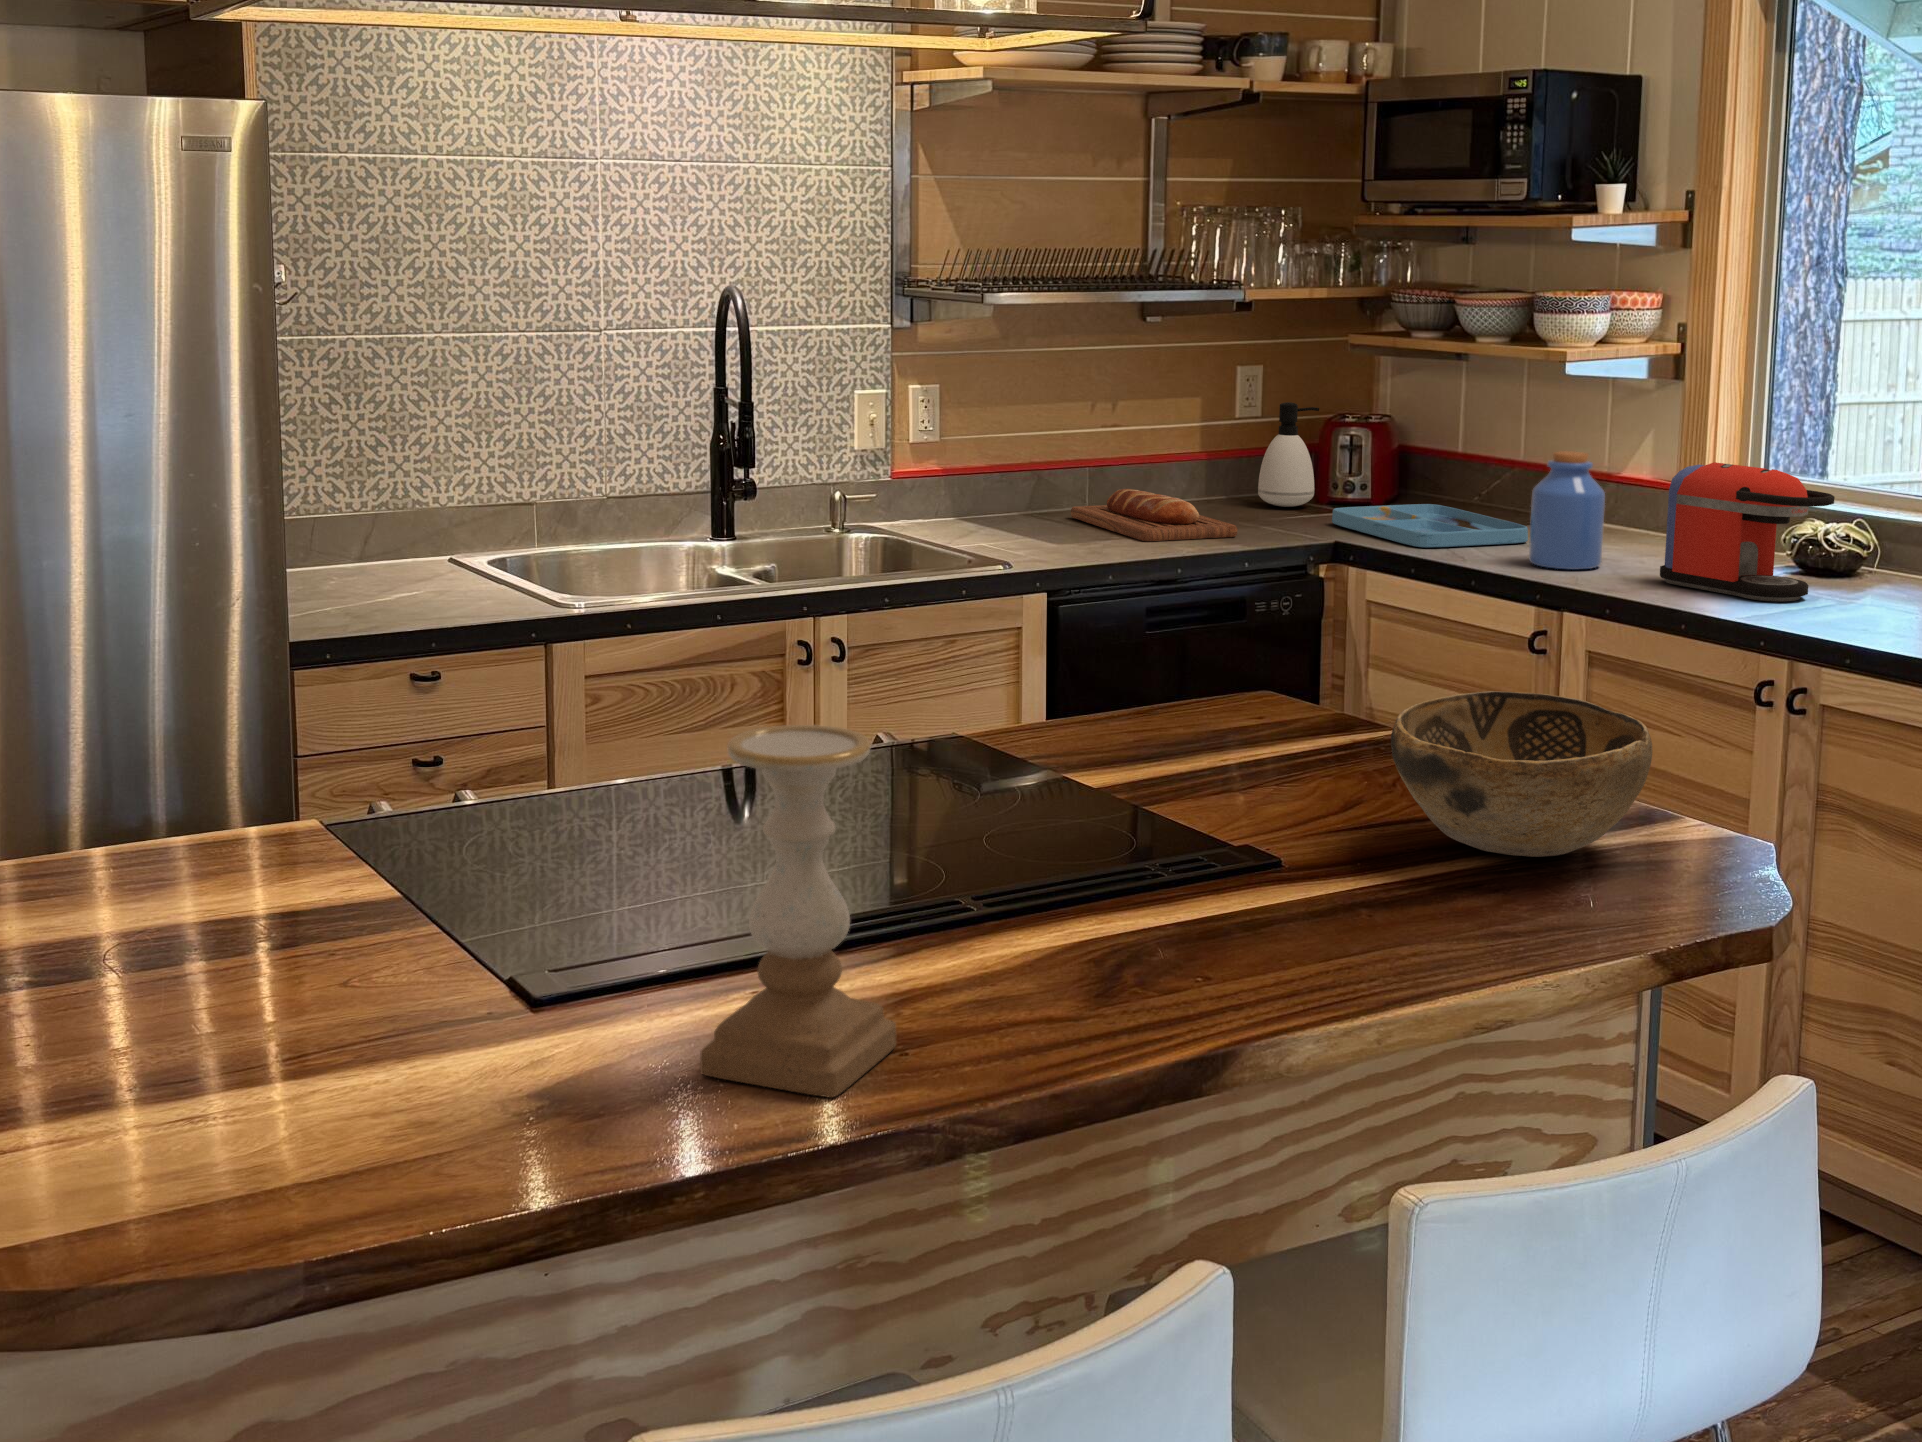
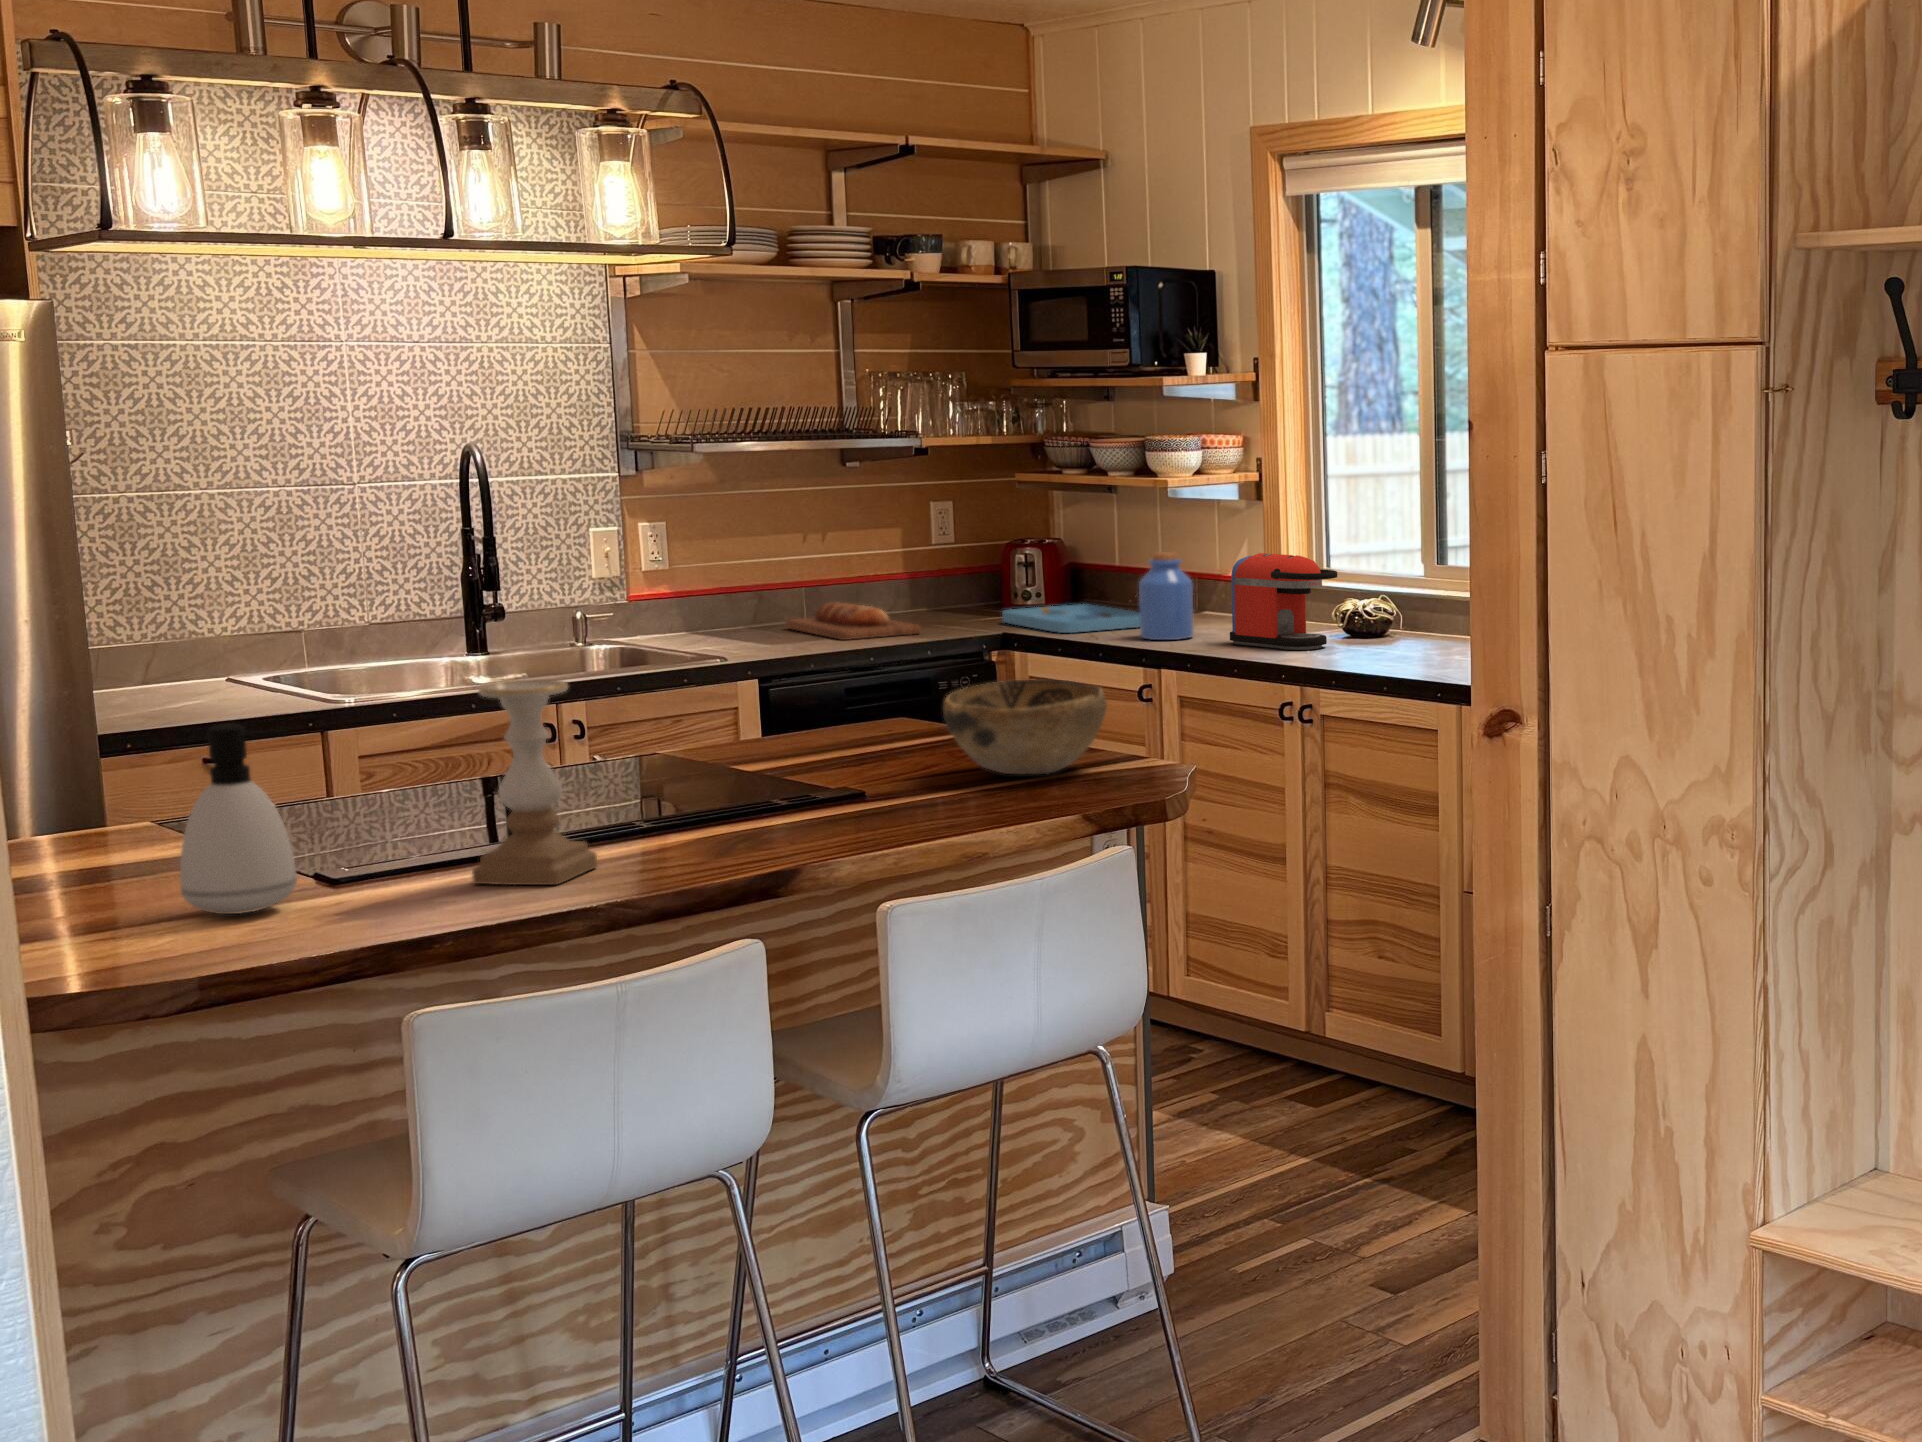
soap dispenser: present [1258,402,1319,507] -> present [180,724,297,914]

